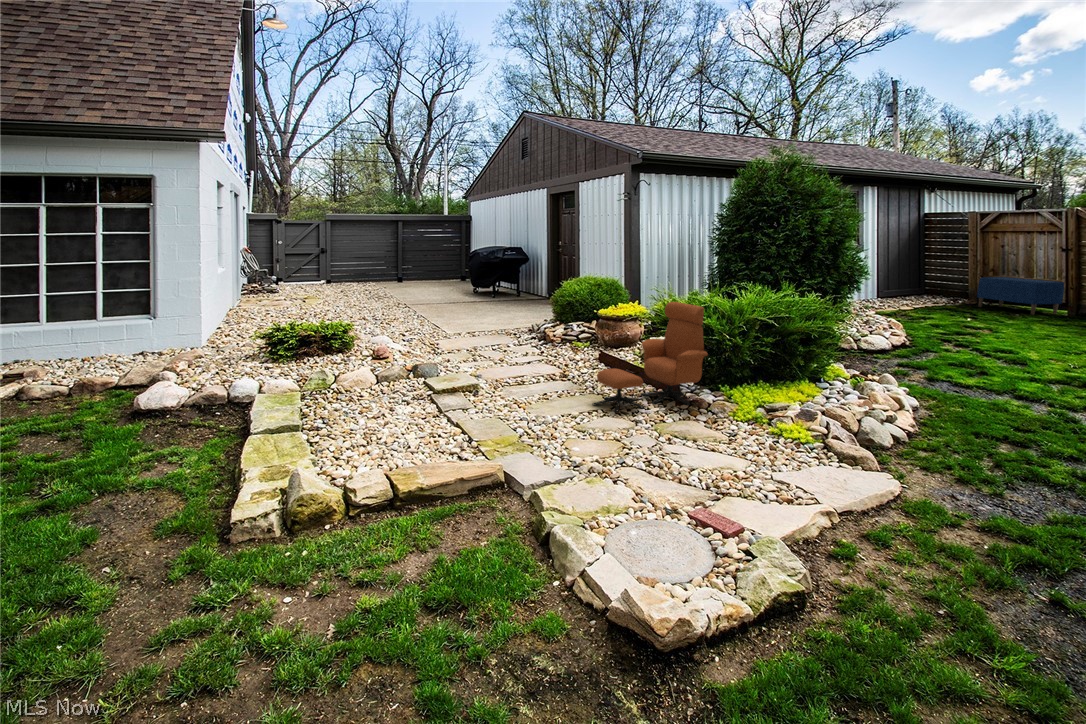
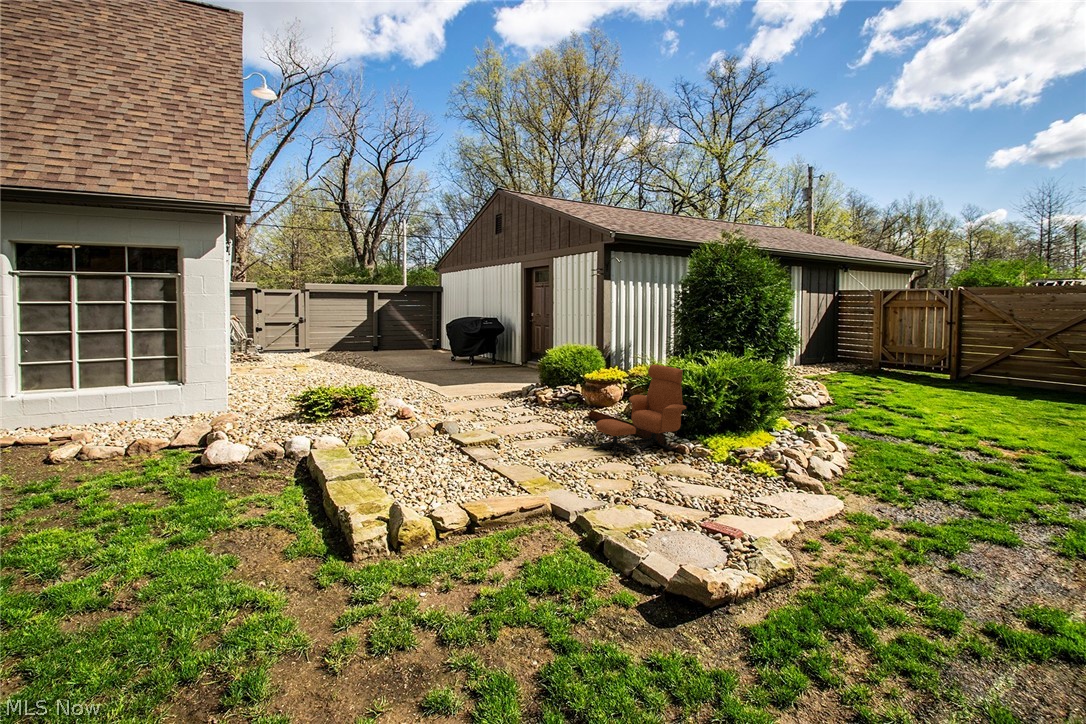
bench: present [977,277,1064,315] -> none [882,346,950,378]

